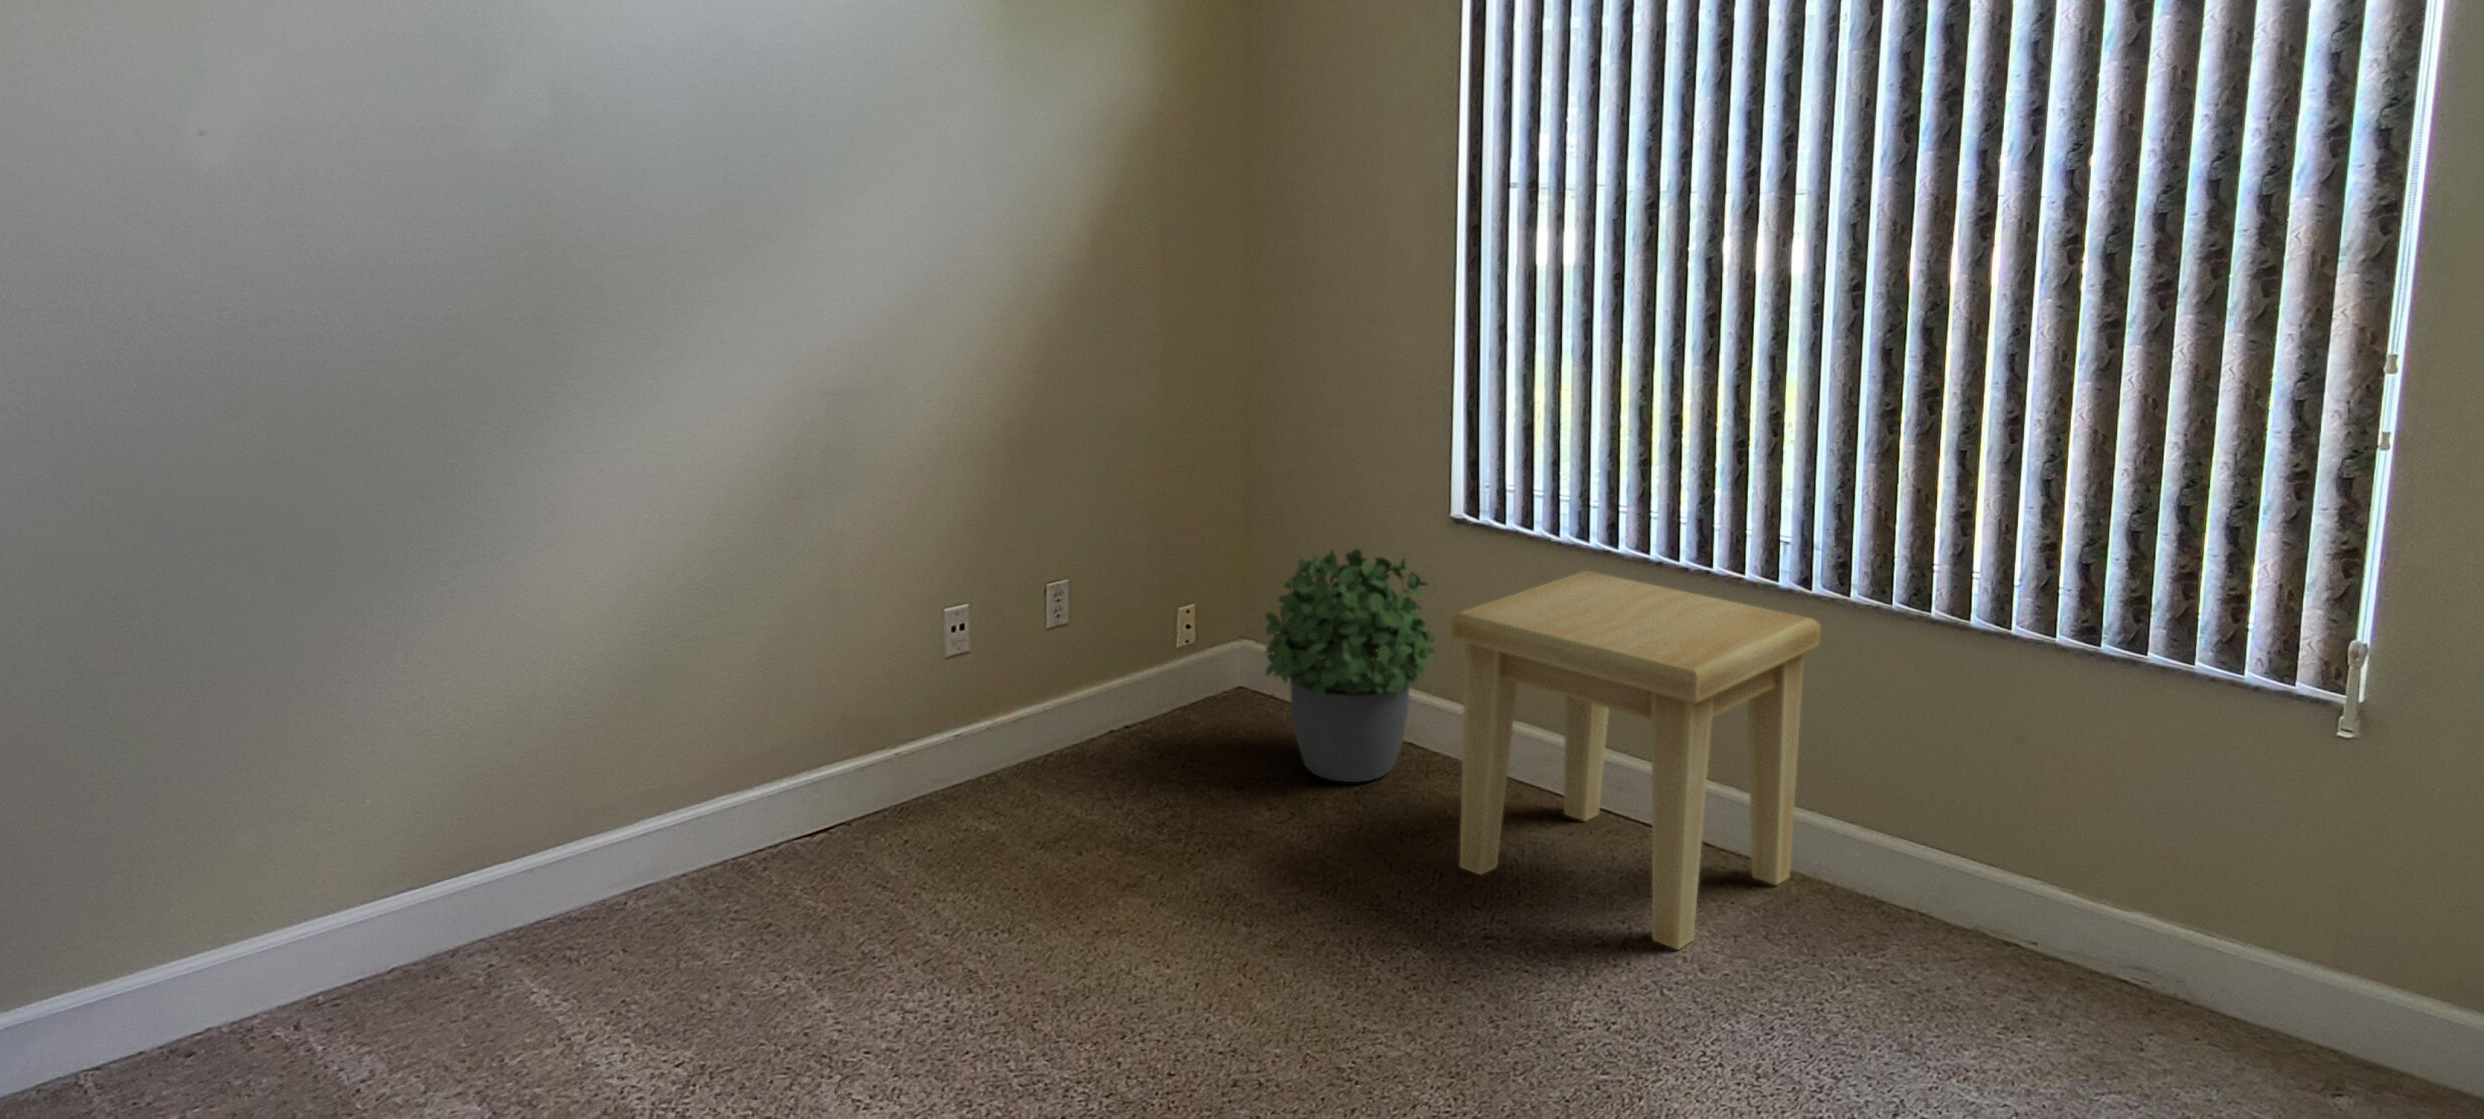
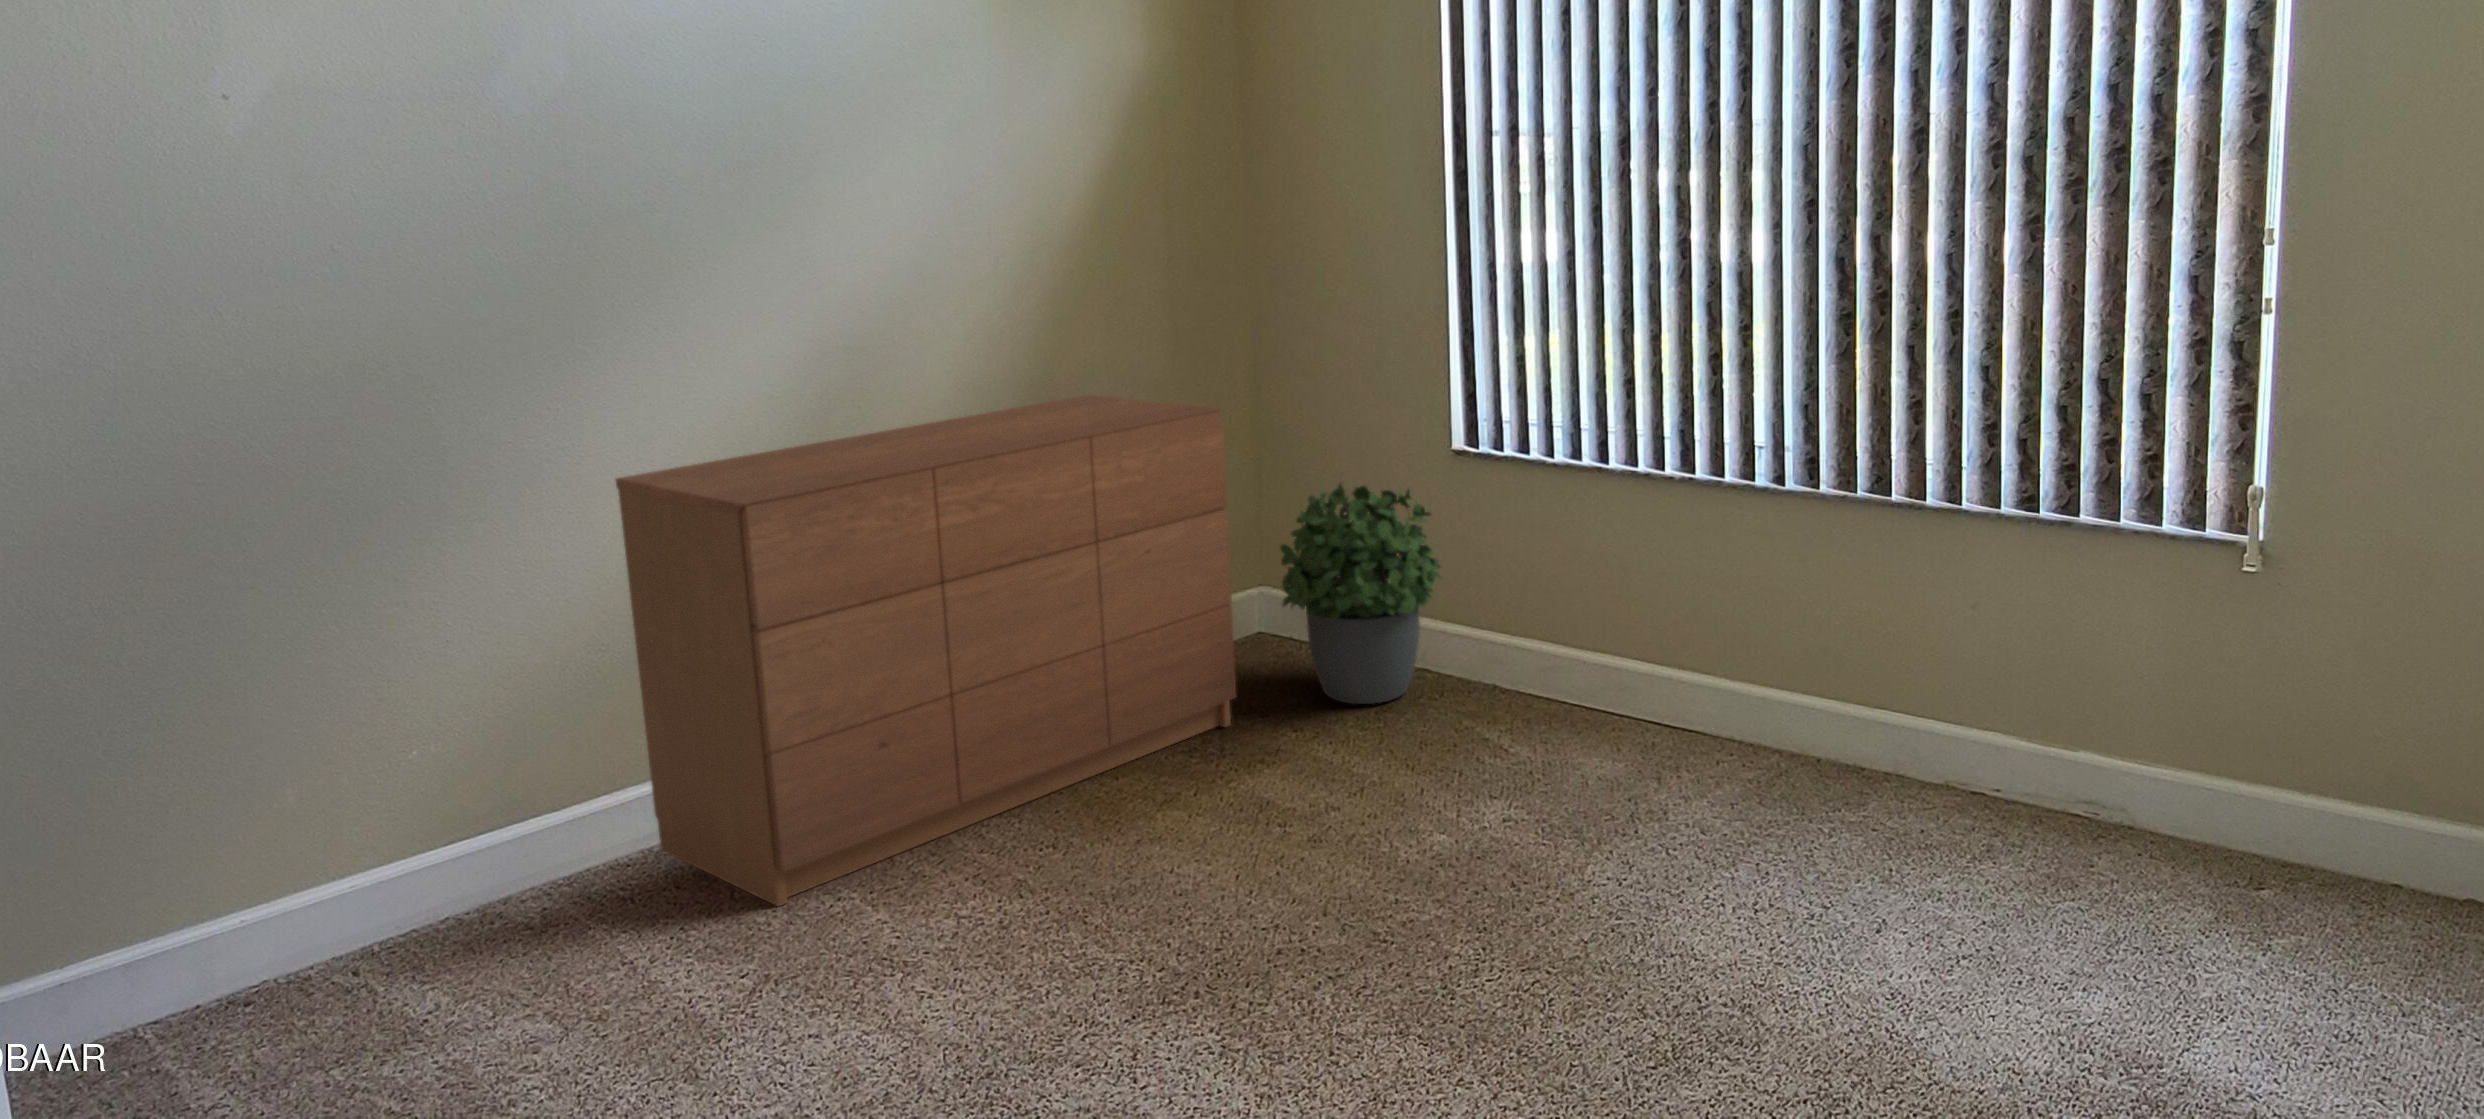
dresser: none [583,443,1212,983] -> present [616,395,1236,906]
side table: present [1451,571,1820,950] -> none [1457,487,1794,819]

